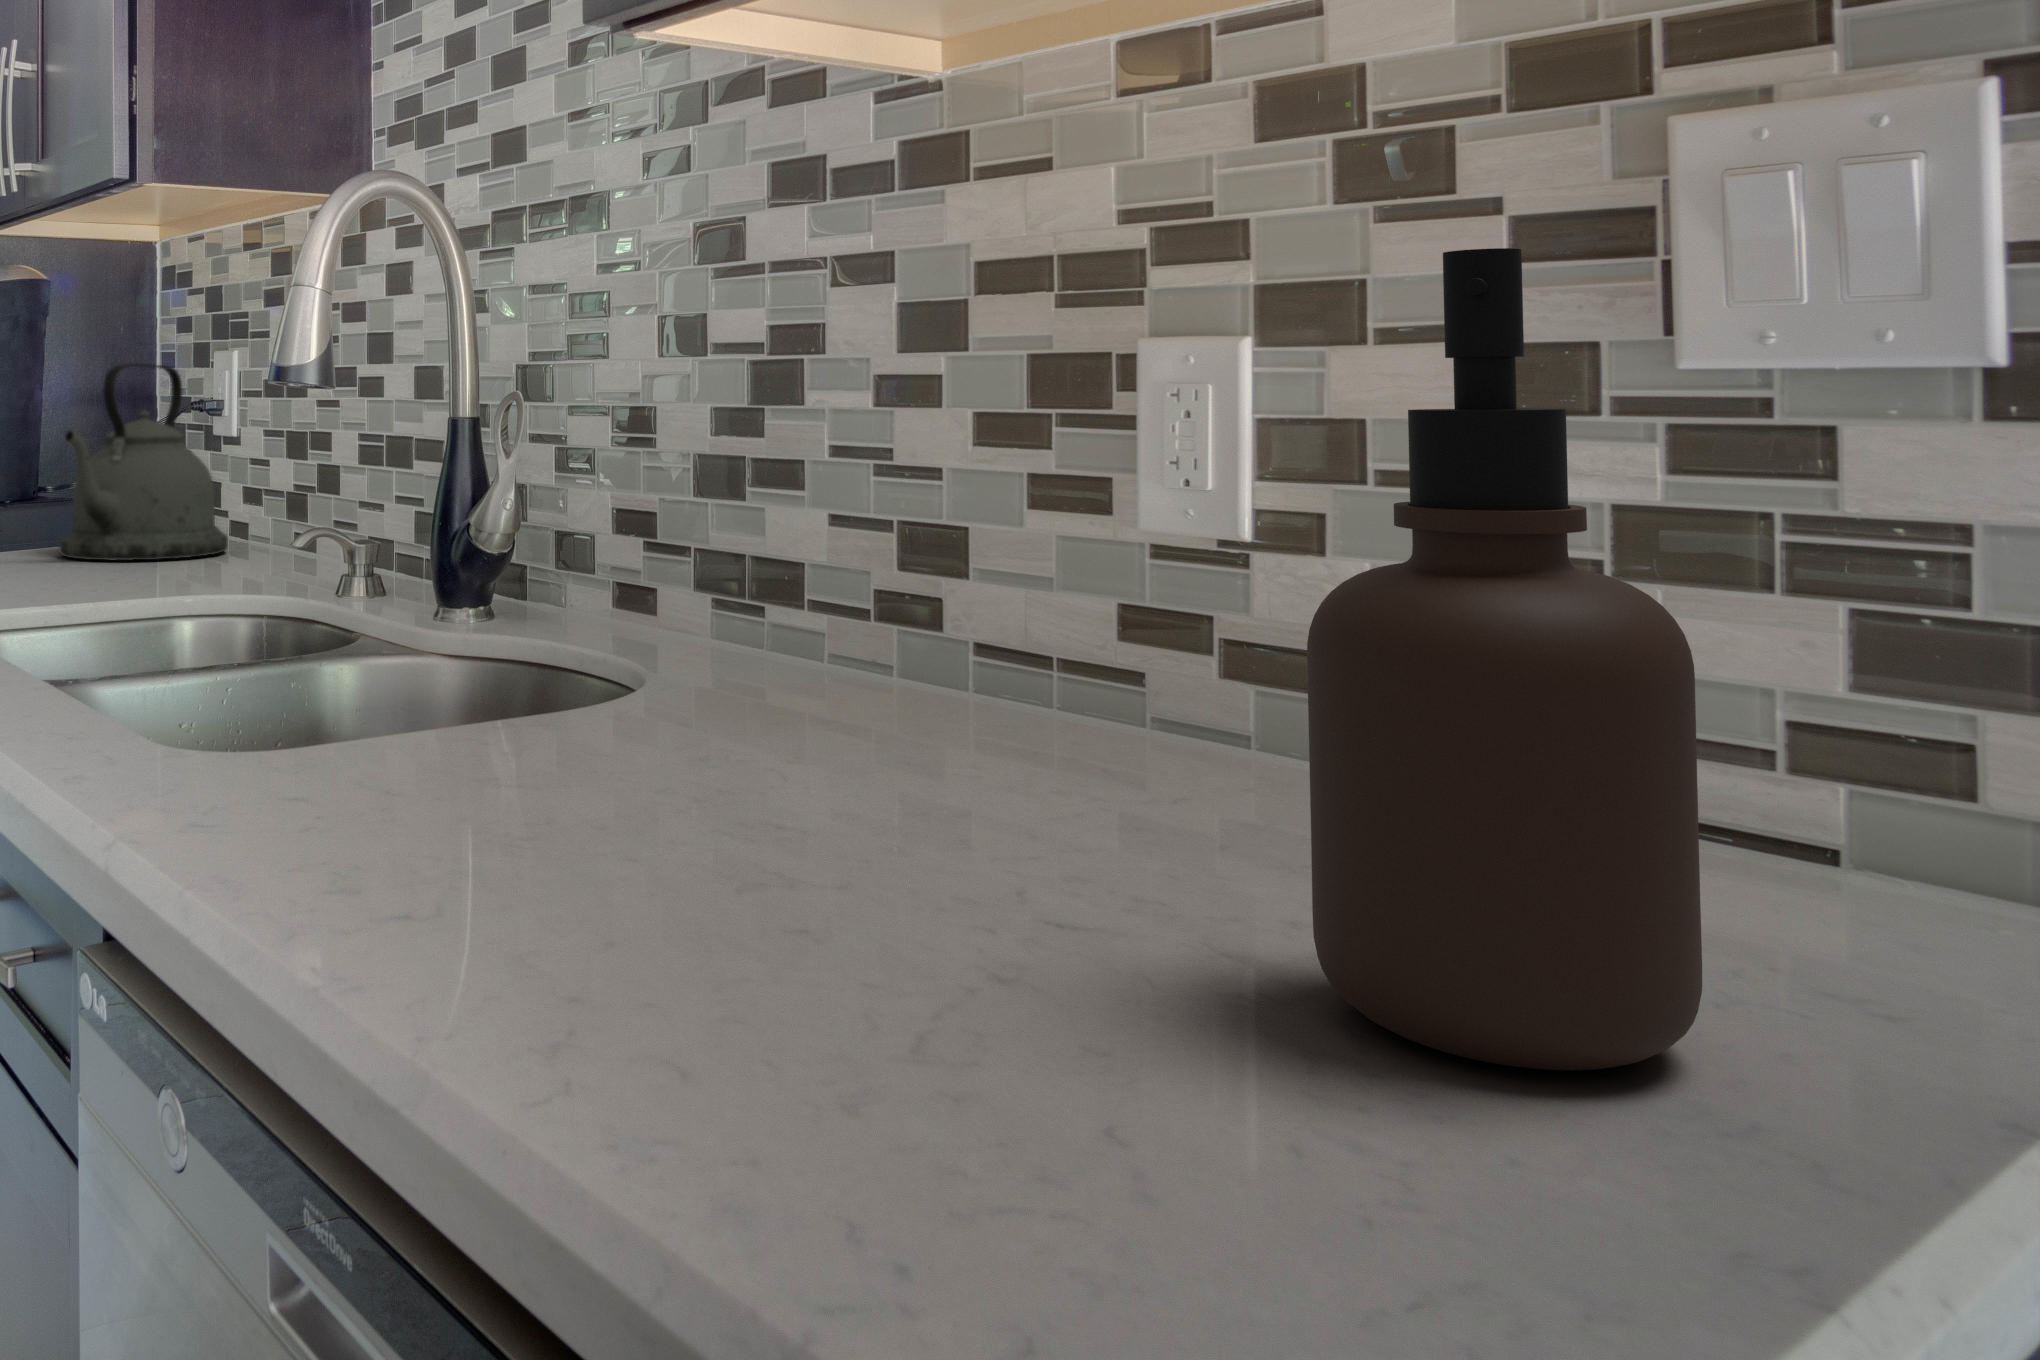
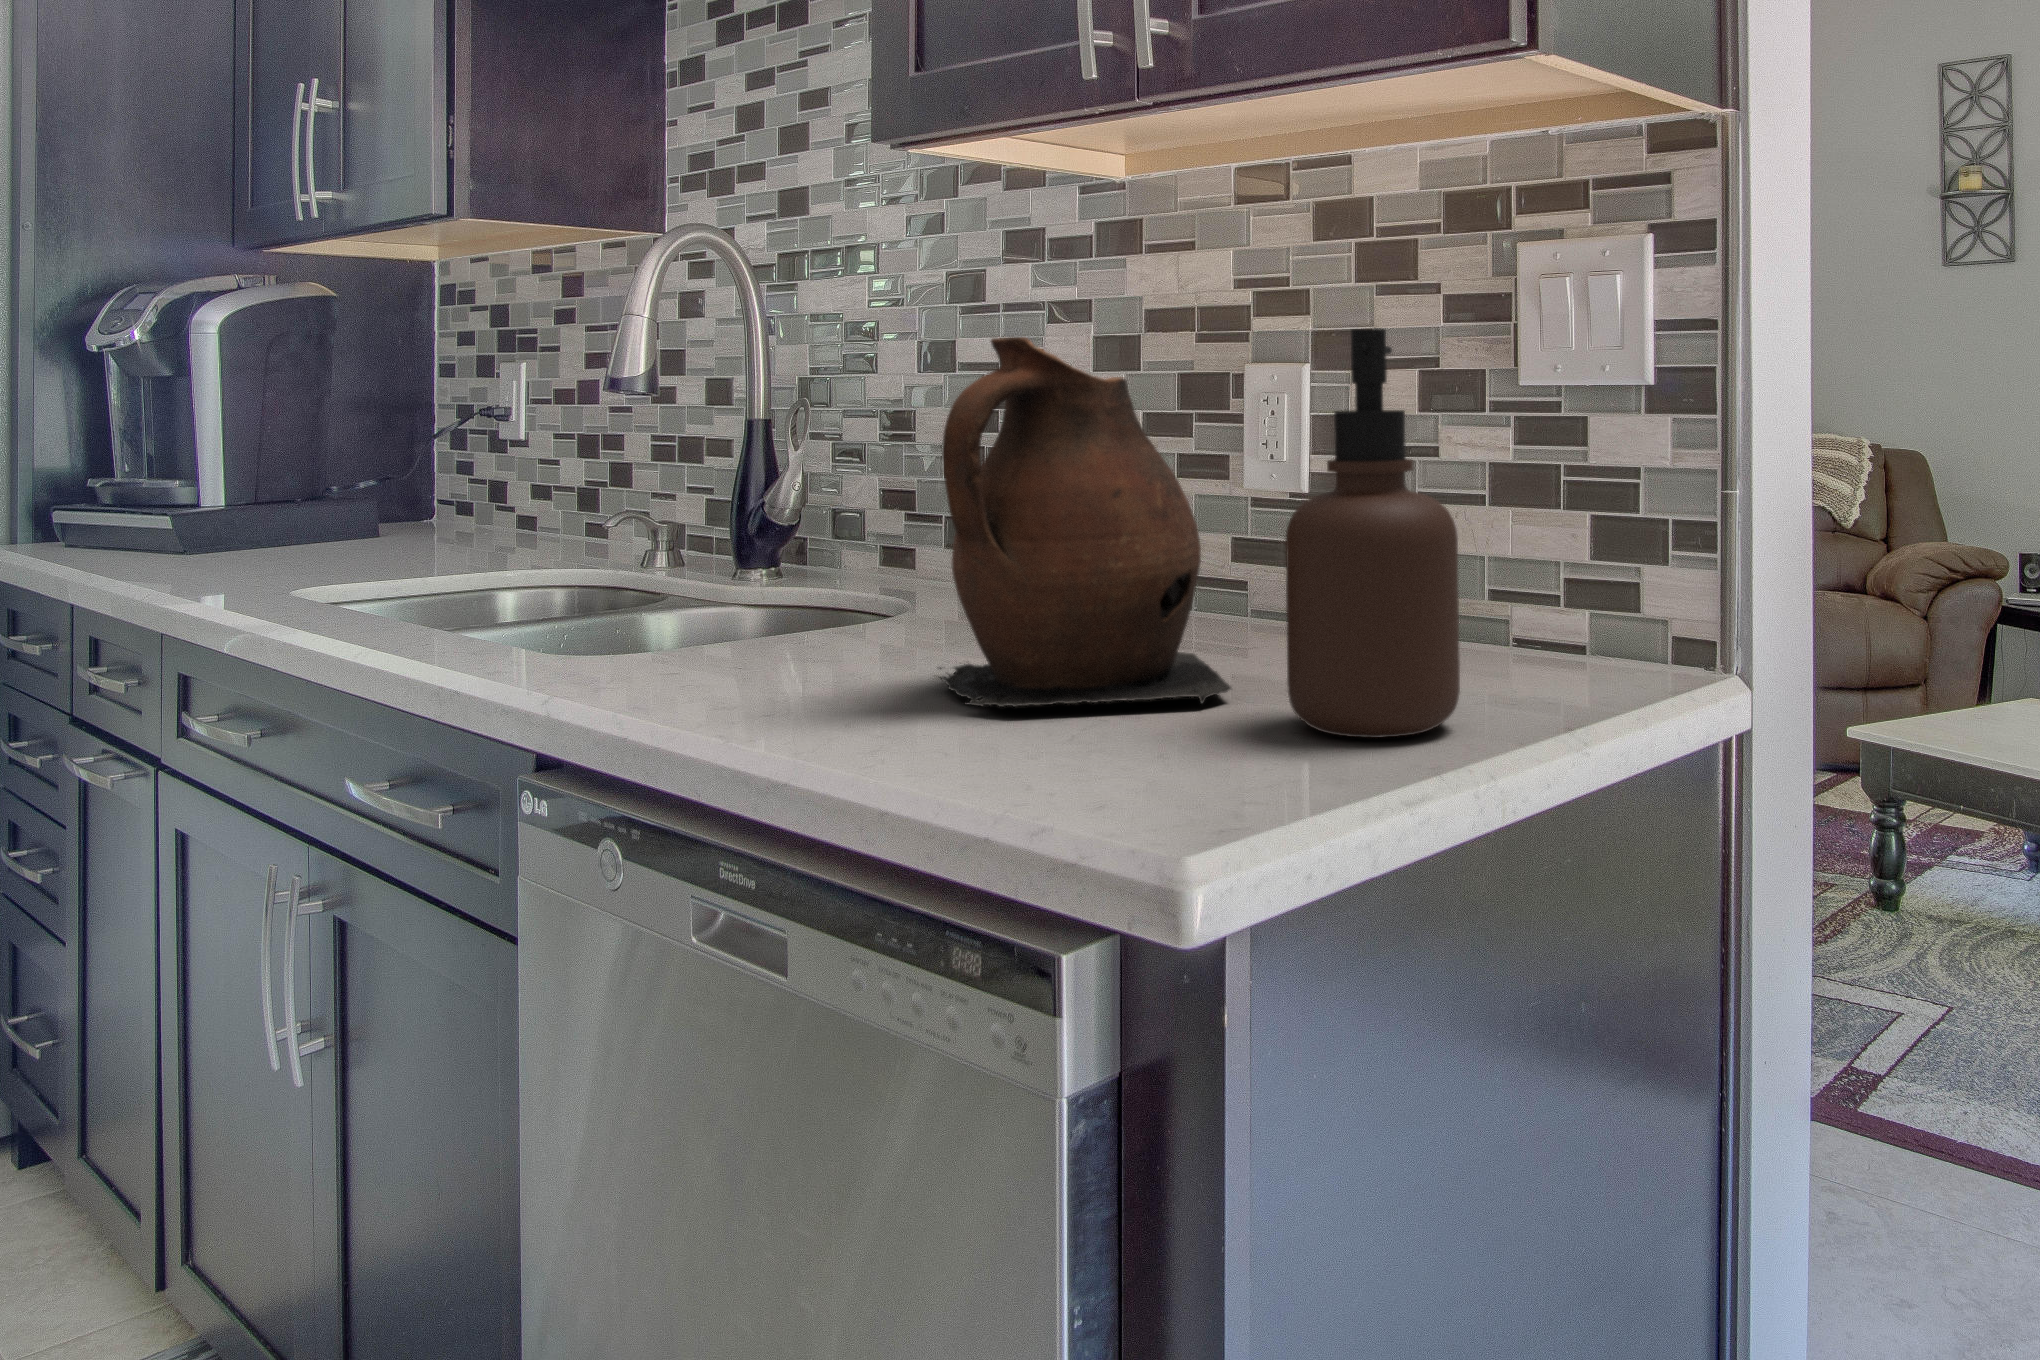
ceramic pitcher: none [665,286,1178,929] -> present [940,337,1232,707]
kettle: present [58,364,228,560] -> none [354,373,522,549]

